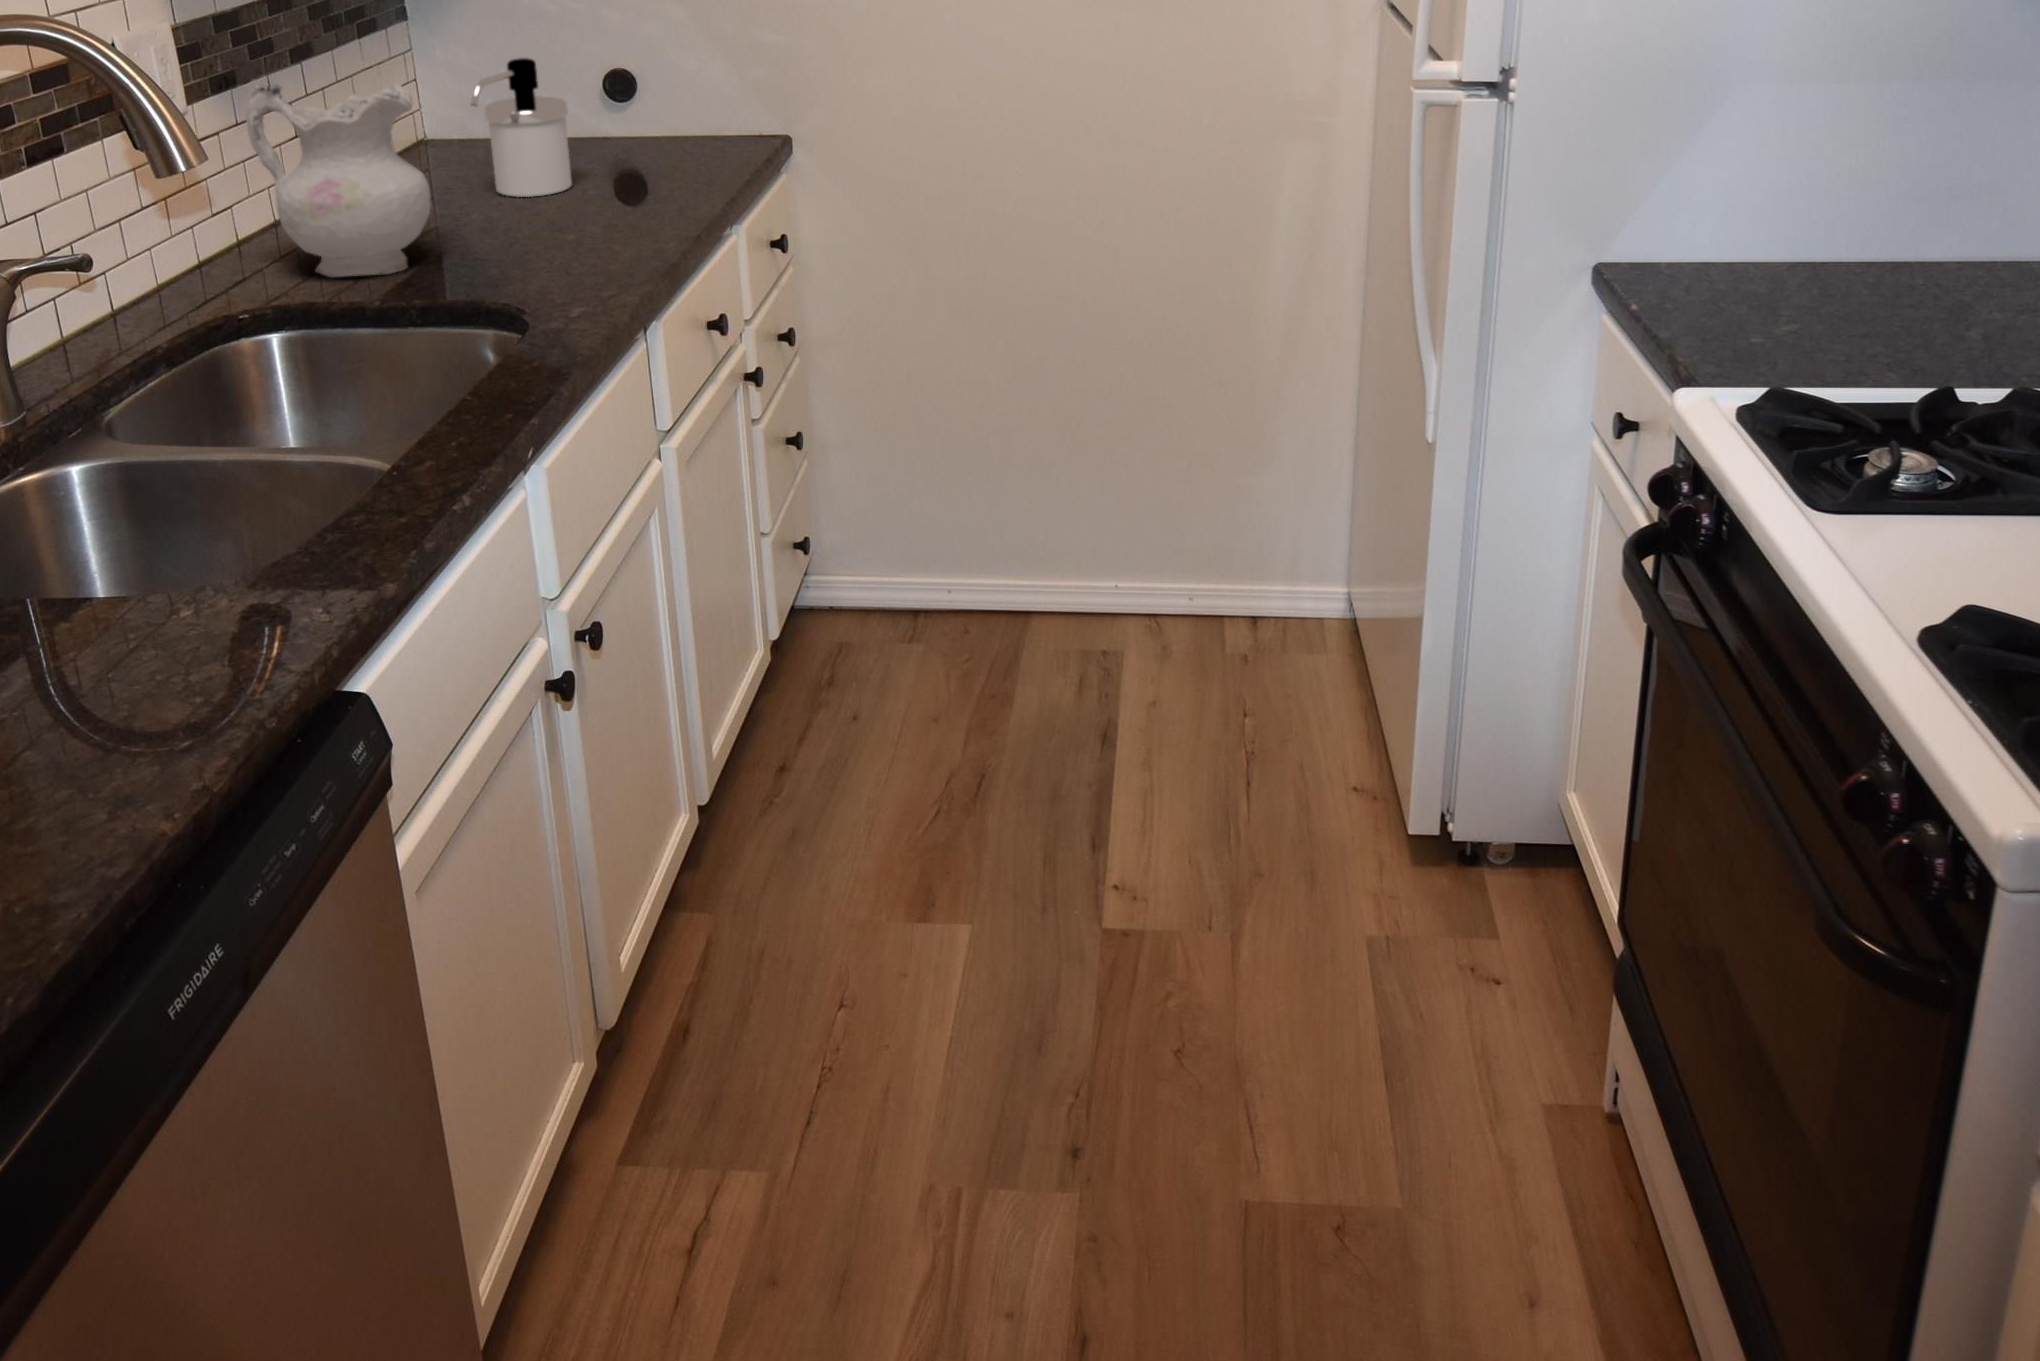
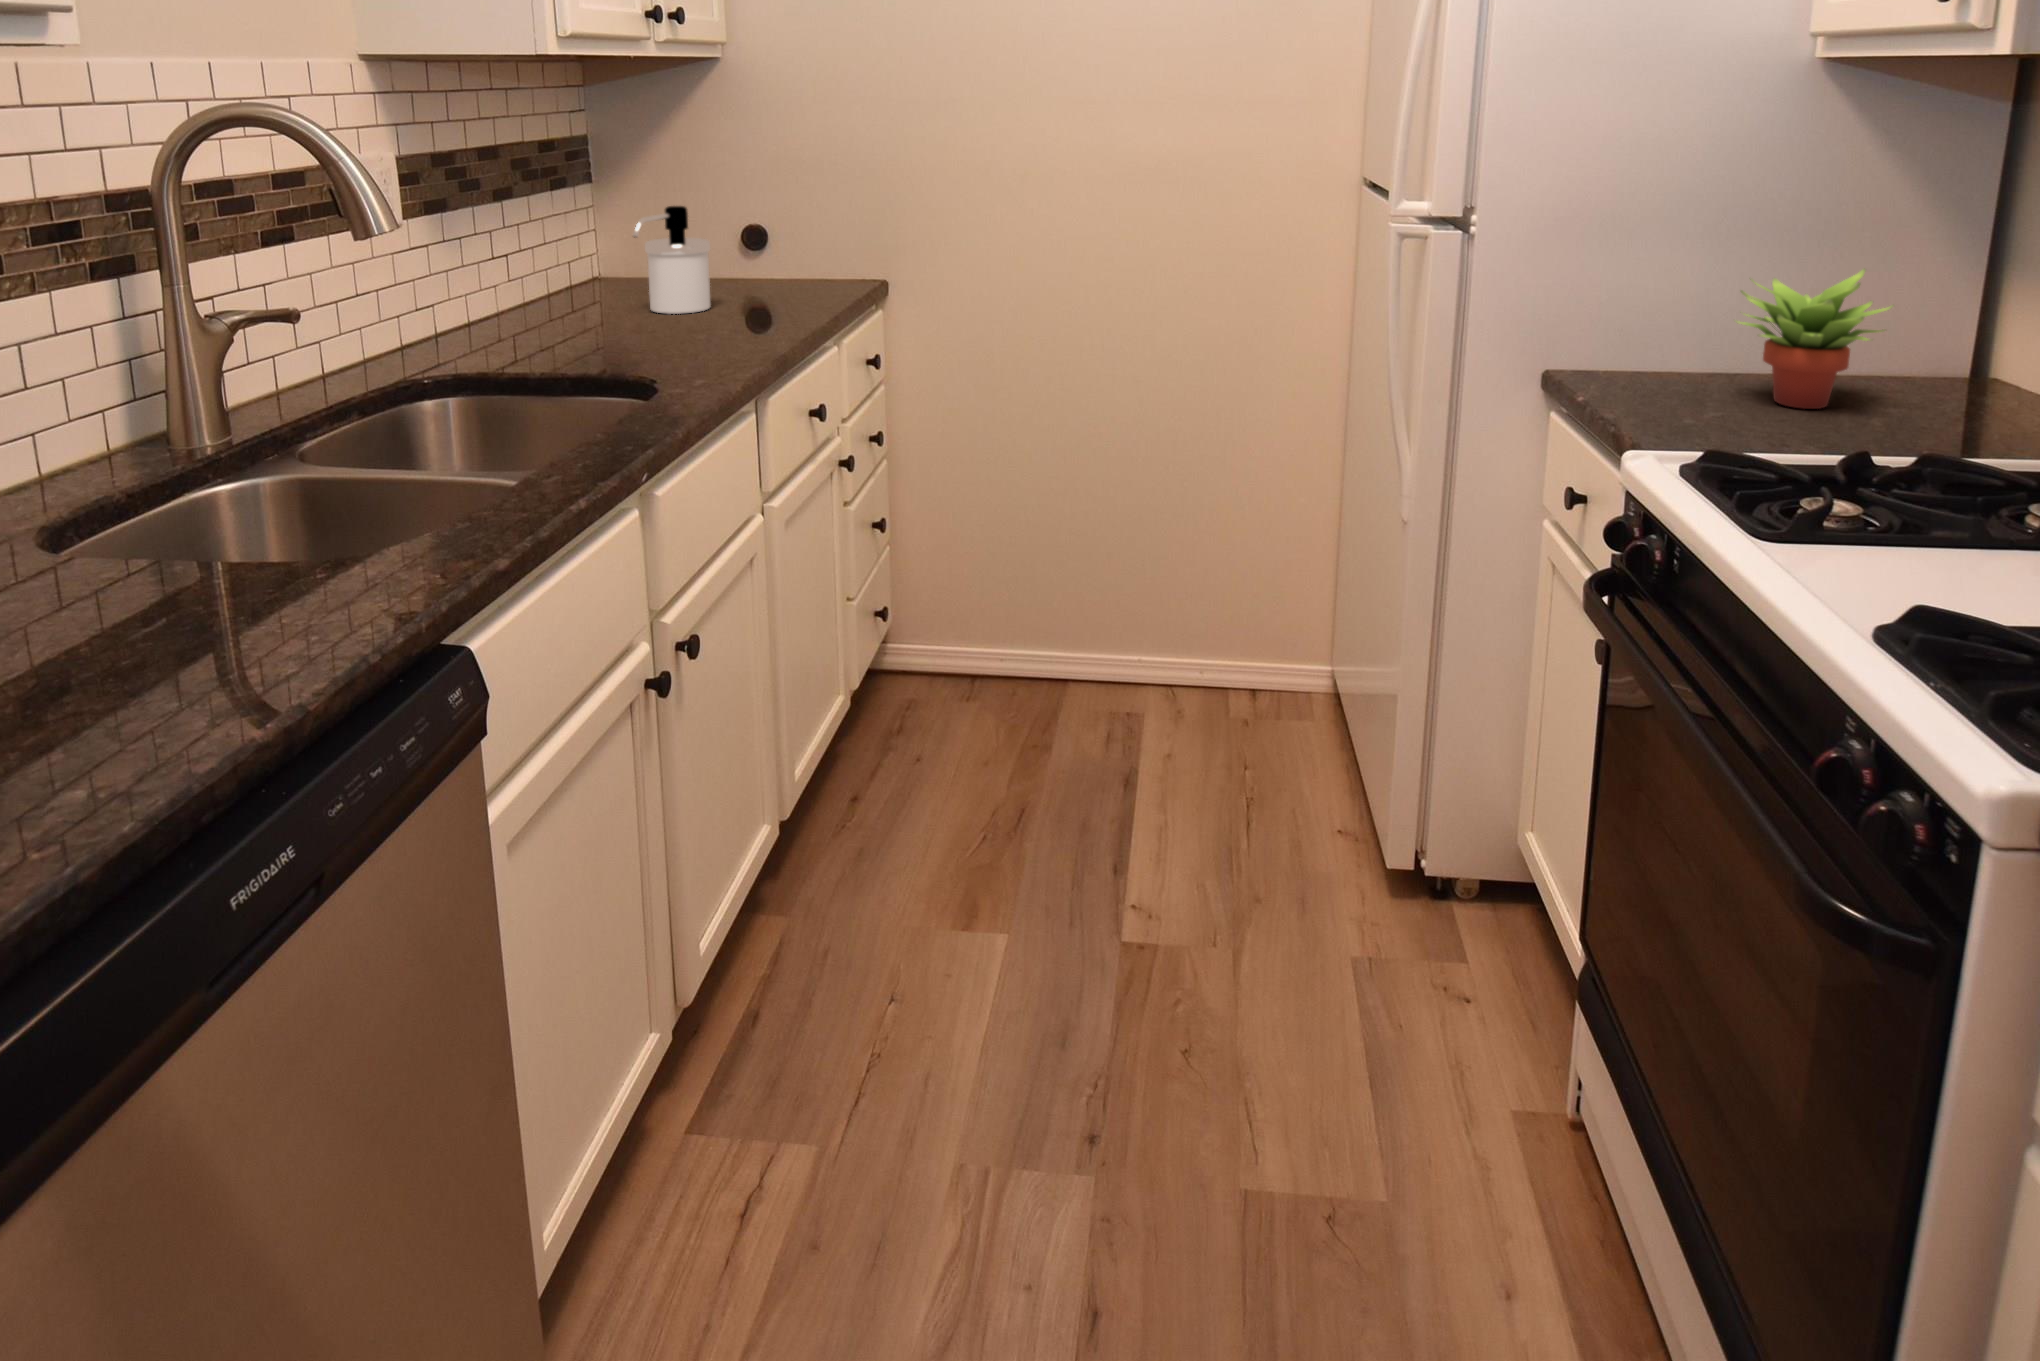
ceramic pitcher: present [246,84,431,277] -> none [449,202,592,358]
succulent plant: none [1823,145,2010,314] -> present [1737,269,1893,409]

